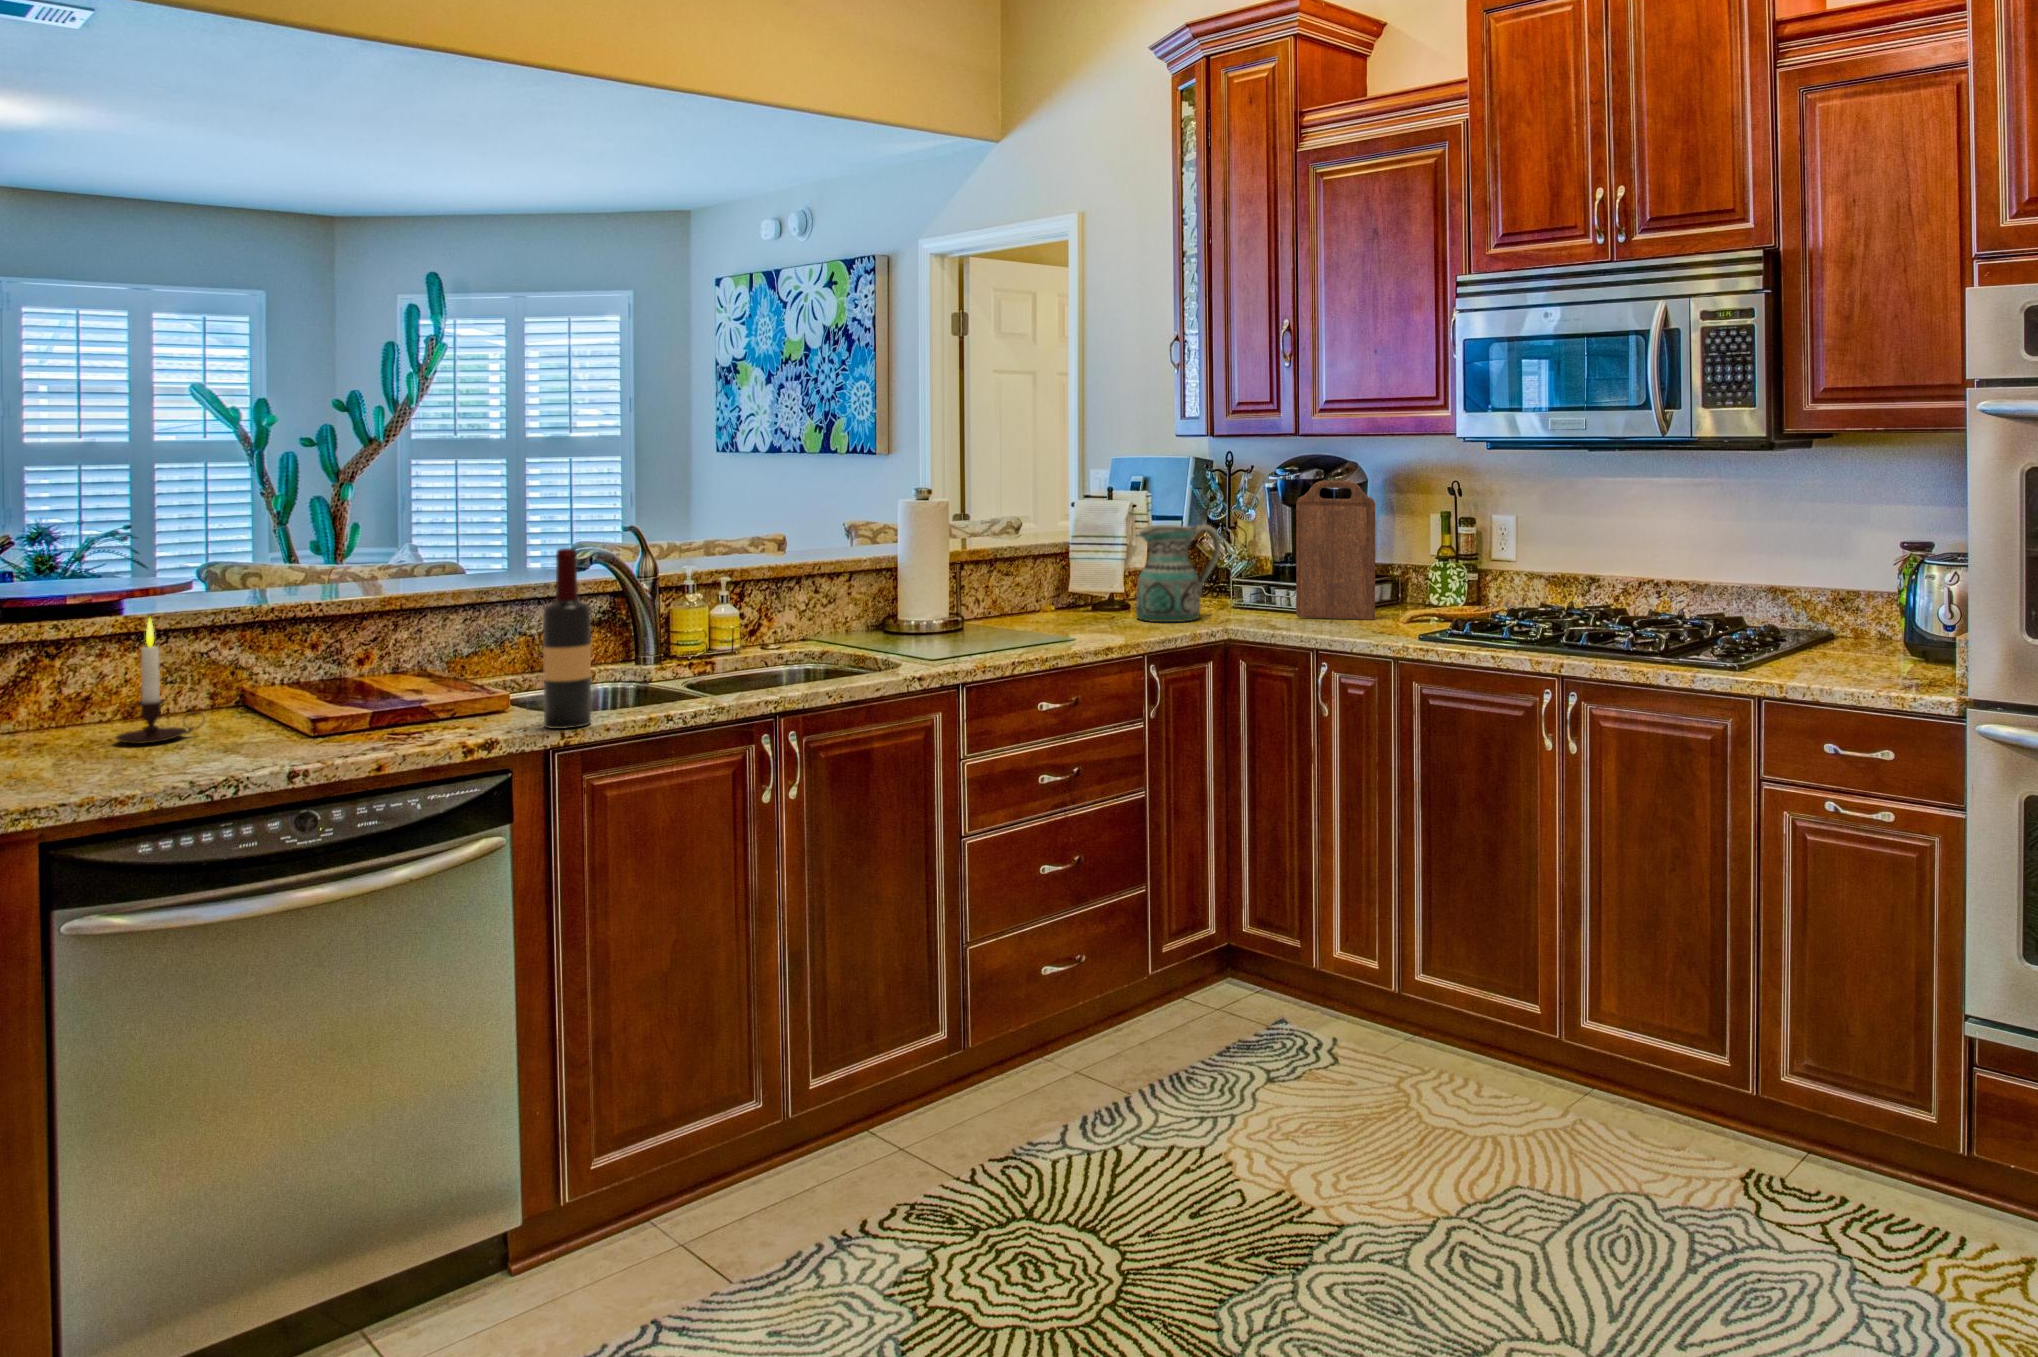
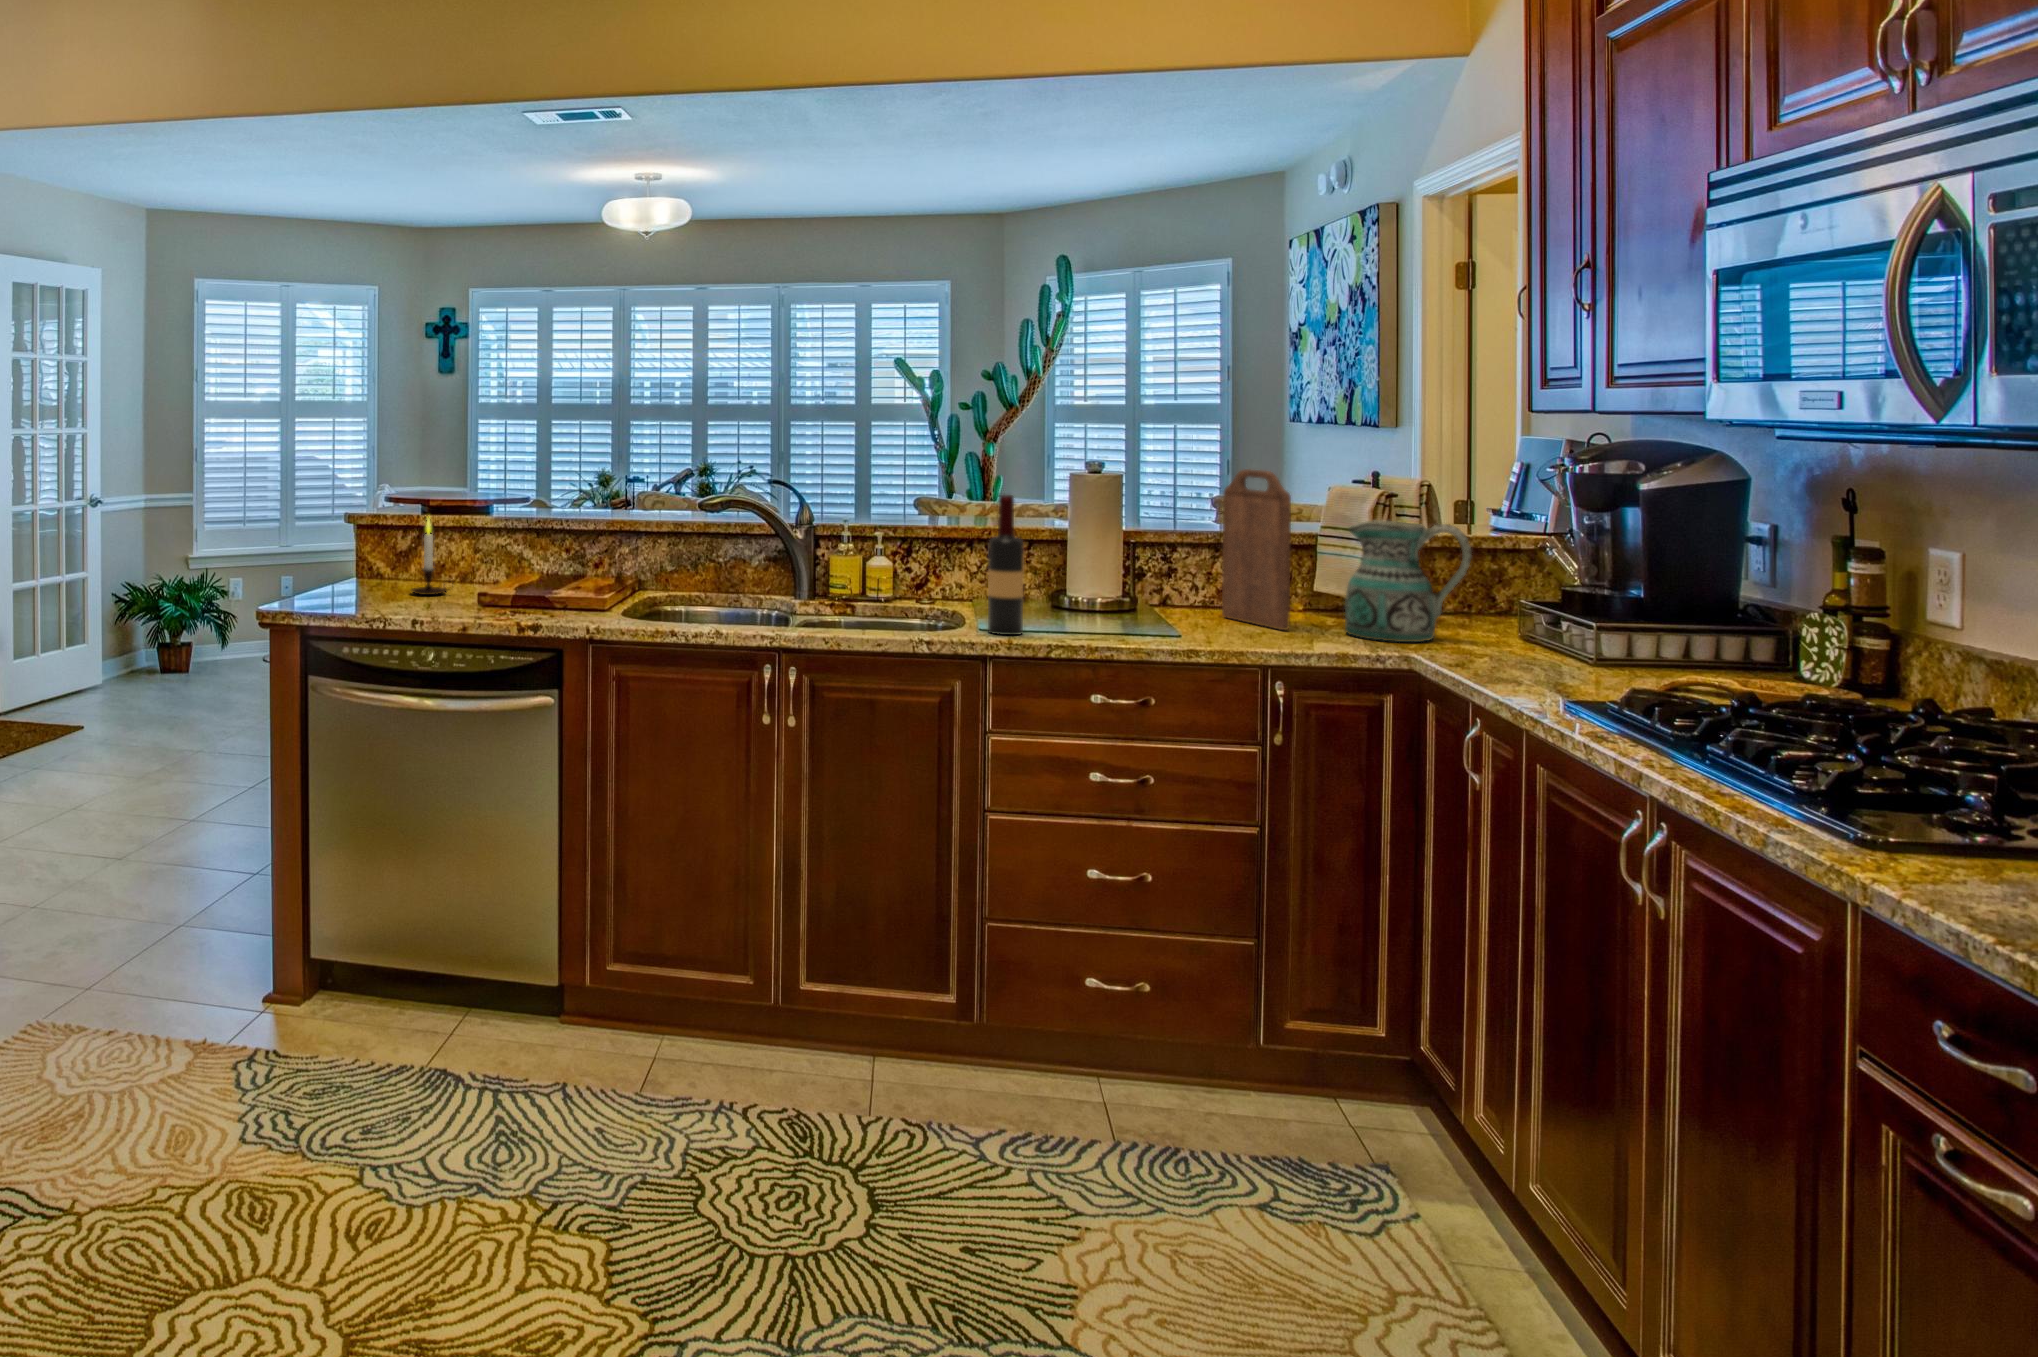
cutting board: present [1296,481,1375,620] -> present [1222,469,1291,630]
wine bottle: present [543,548,591,729] -> present [988,495,1024,635]

